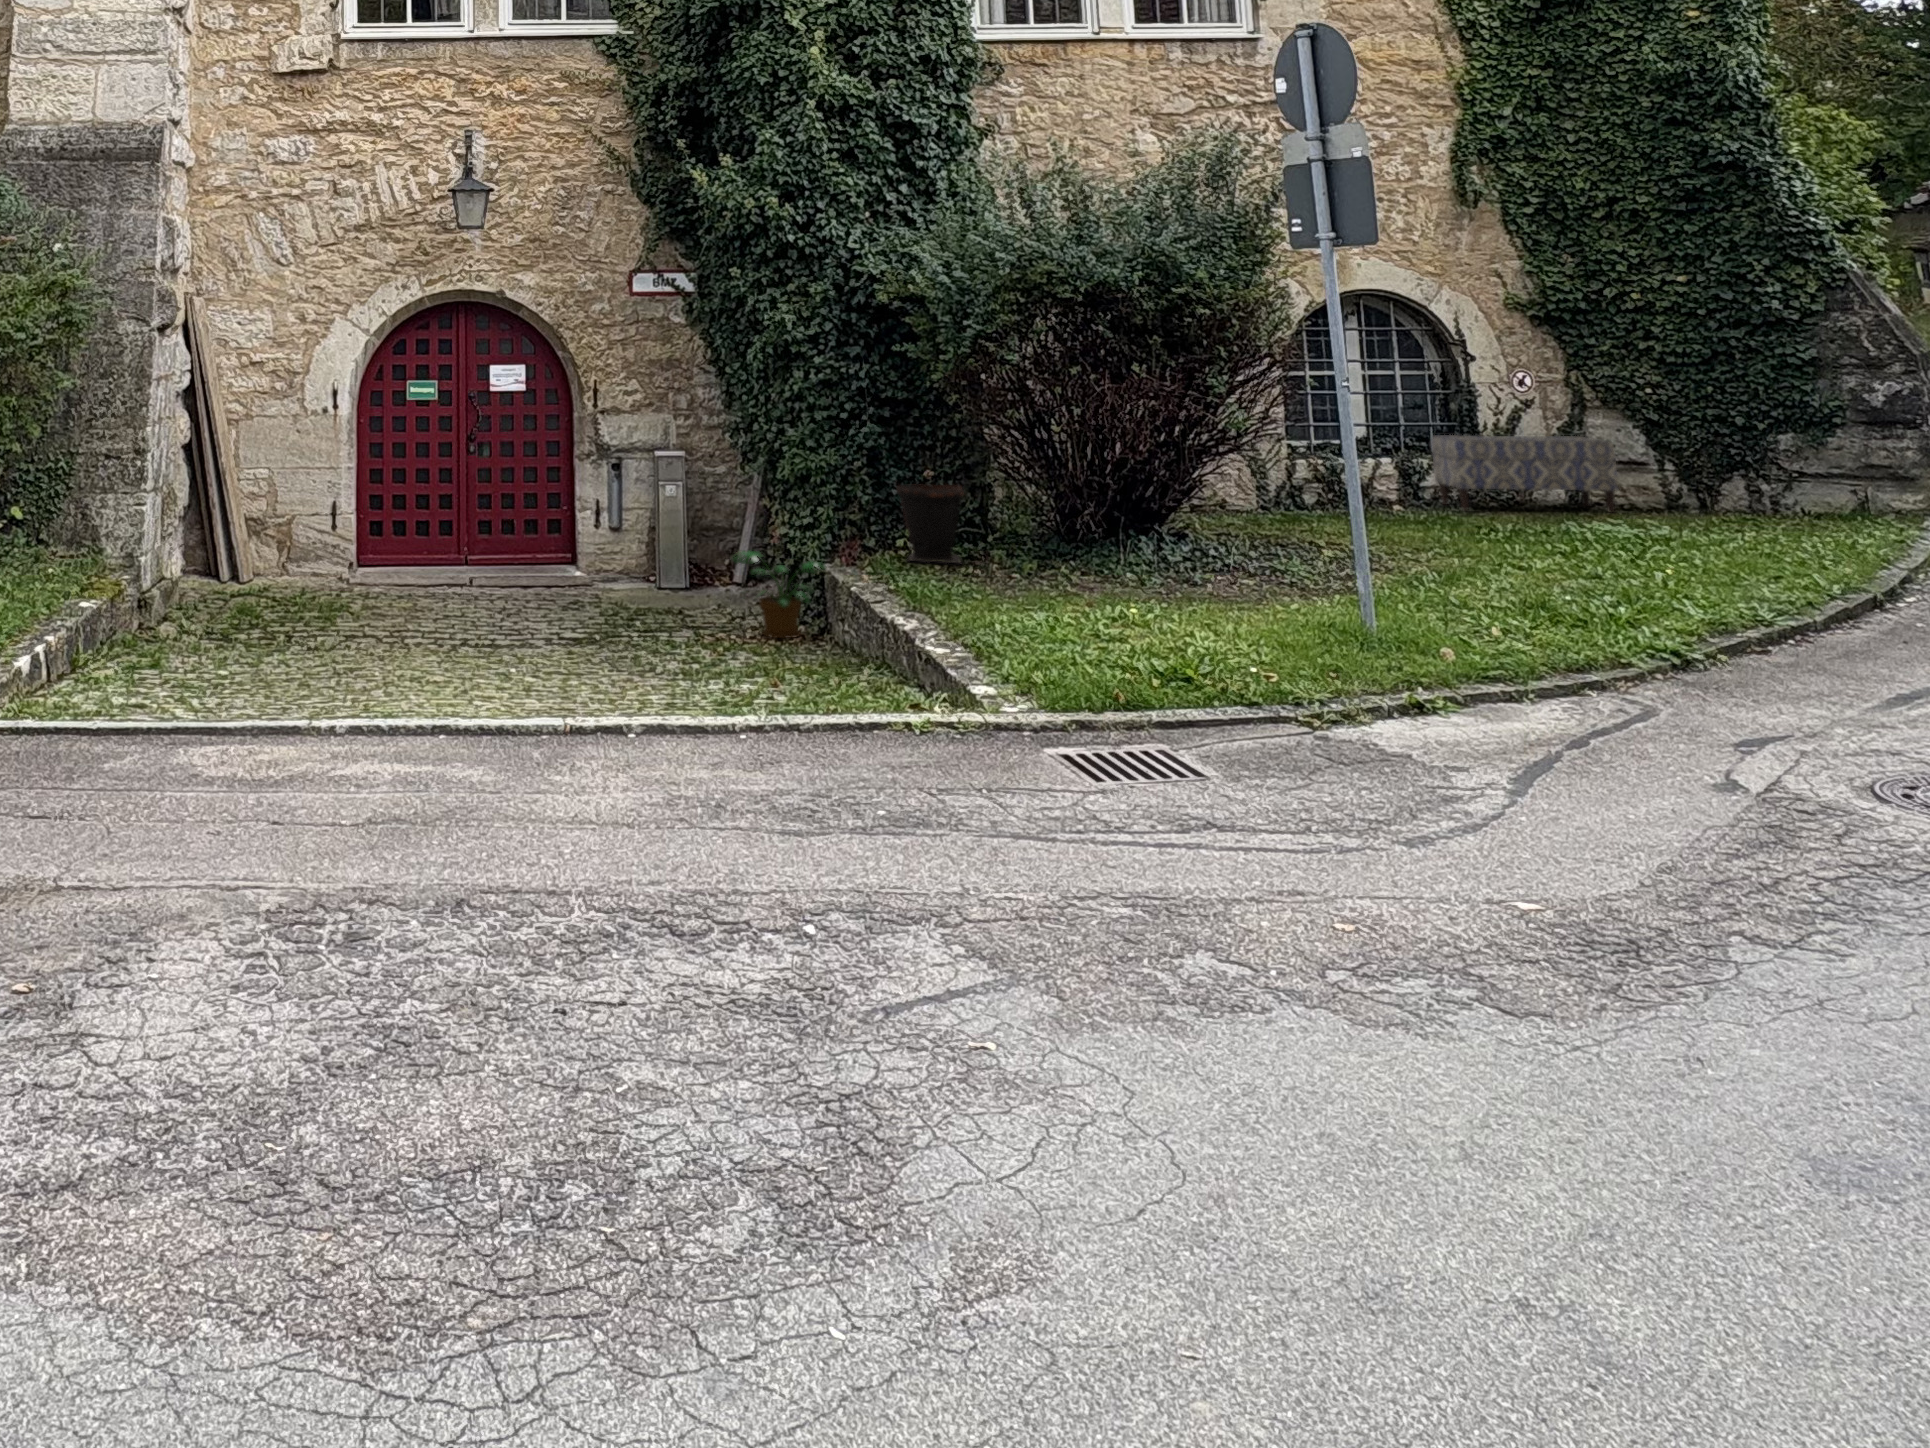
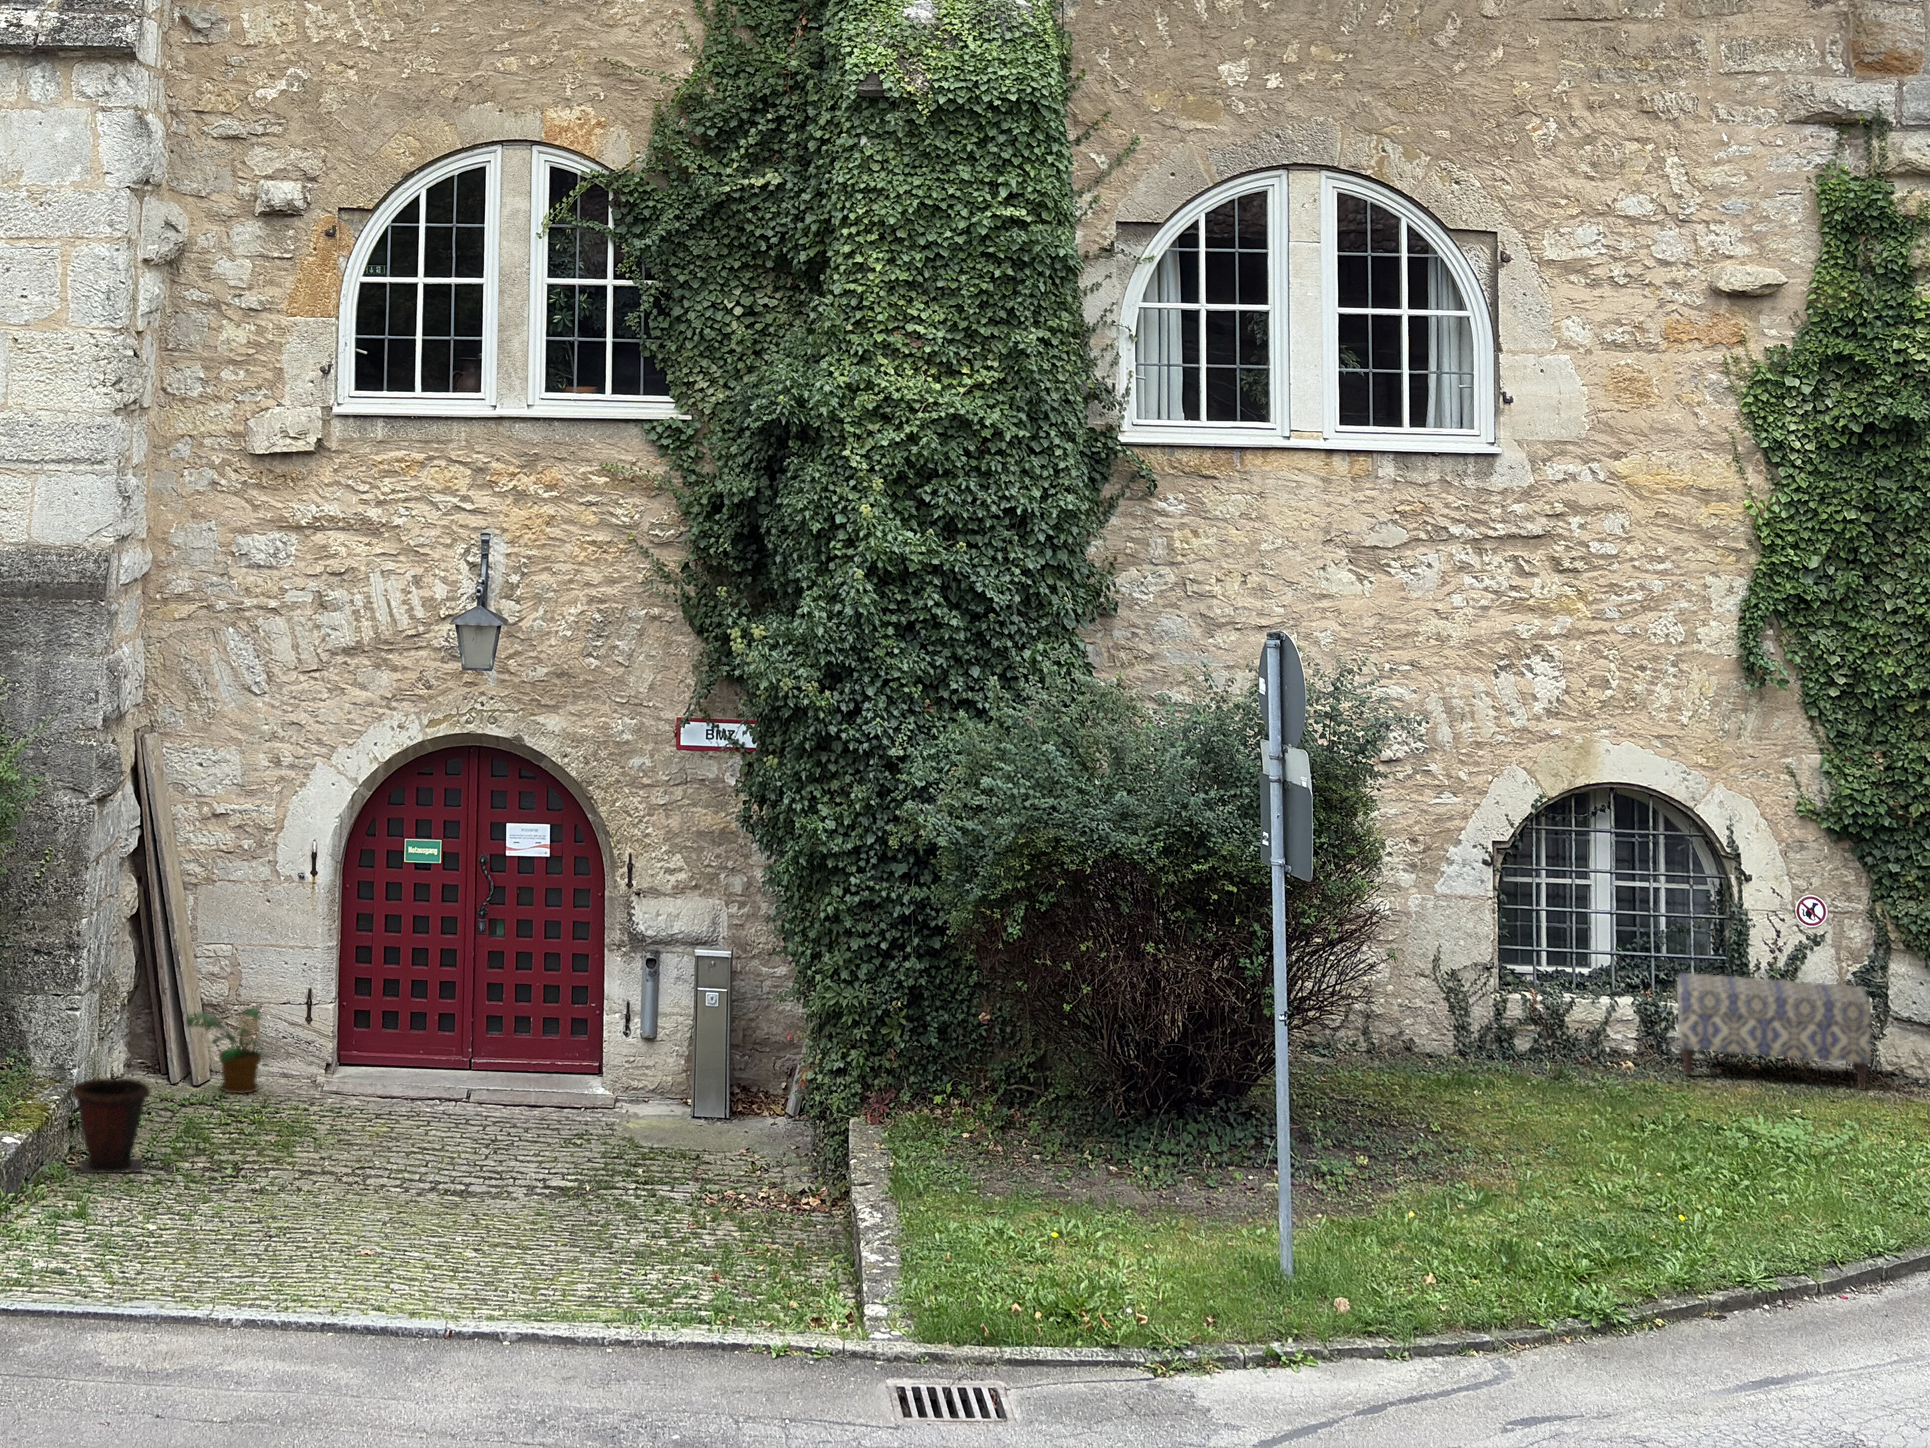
bucket: present [895,482,964,563] -> present [72,1078,150,1173]
potted plant: present [731,550,827,638] -> present [186,1007,266,1093]

